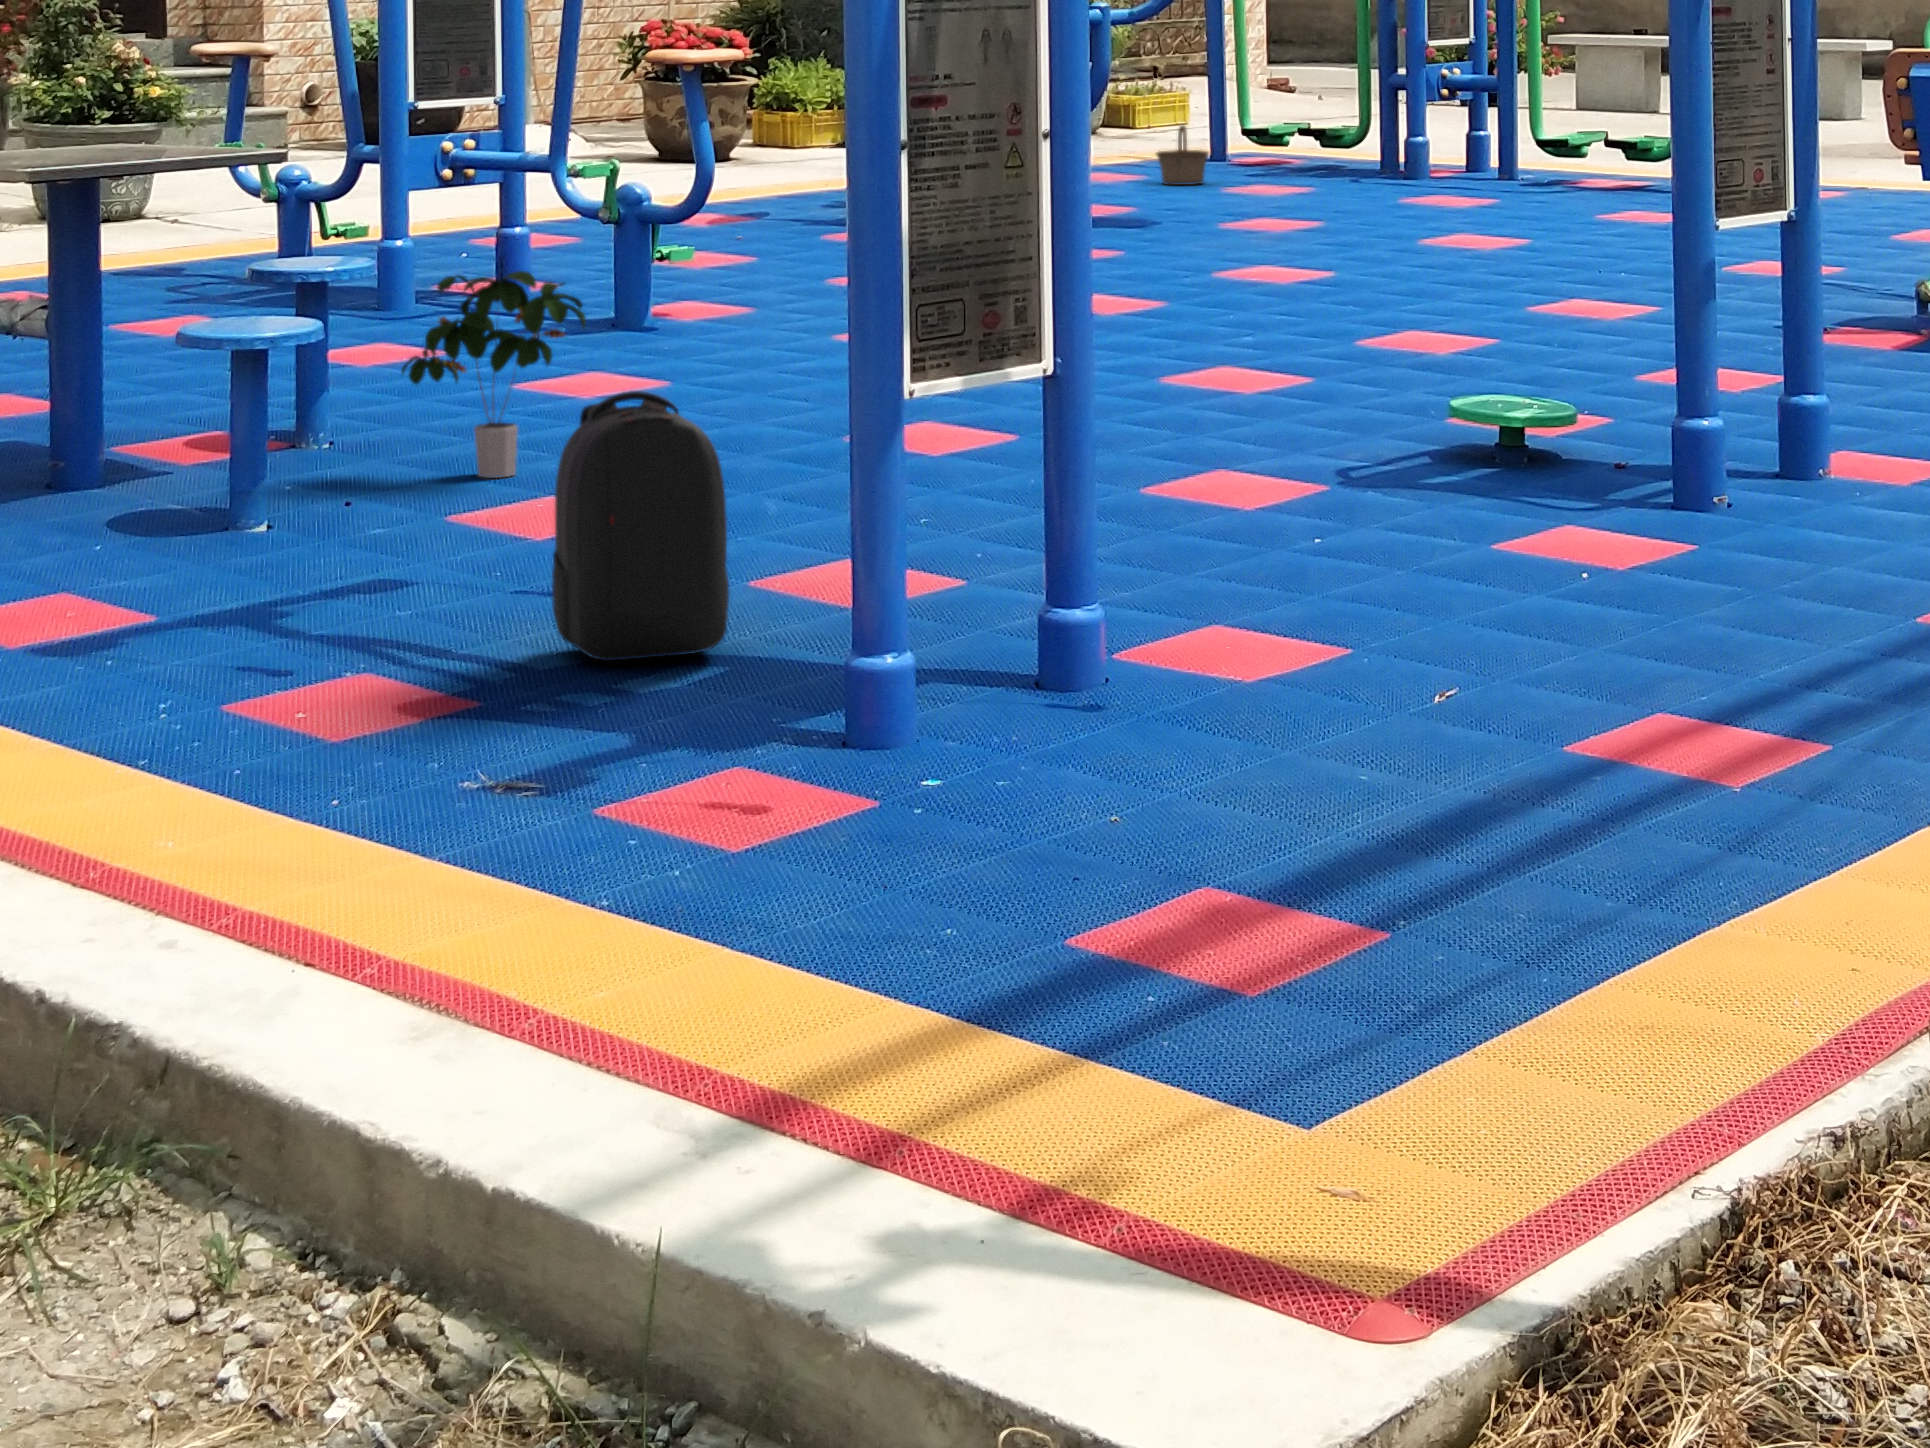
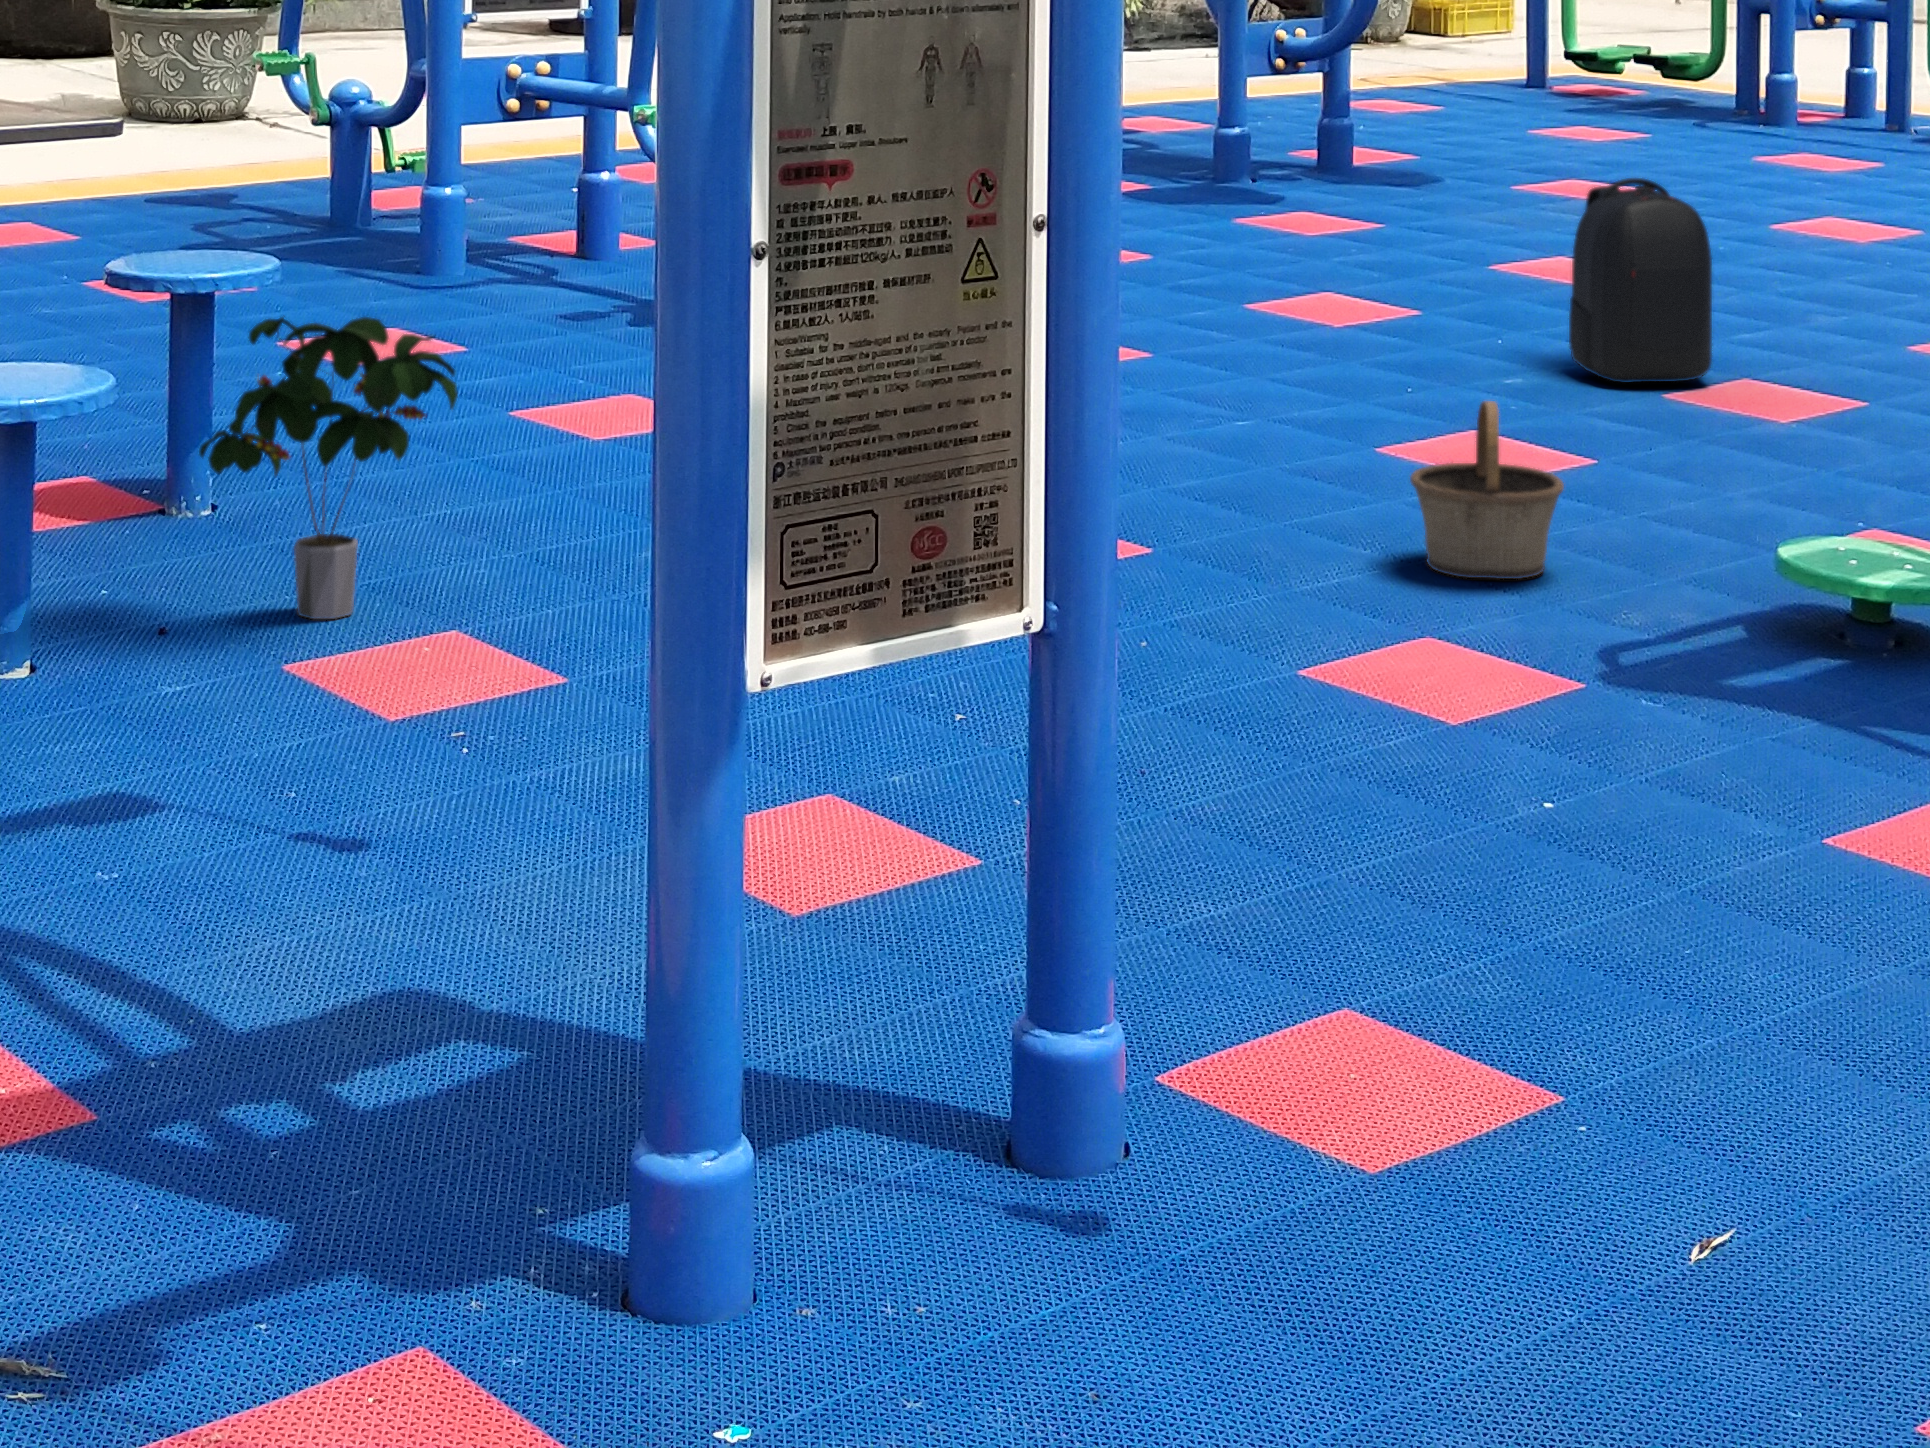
basket: present [1156,125,1209,185] -> present [1410,401,1564,579]
backpack: present [552,391,729,661] -> present [1569,178,1712,383]

